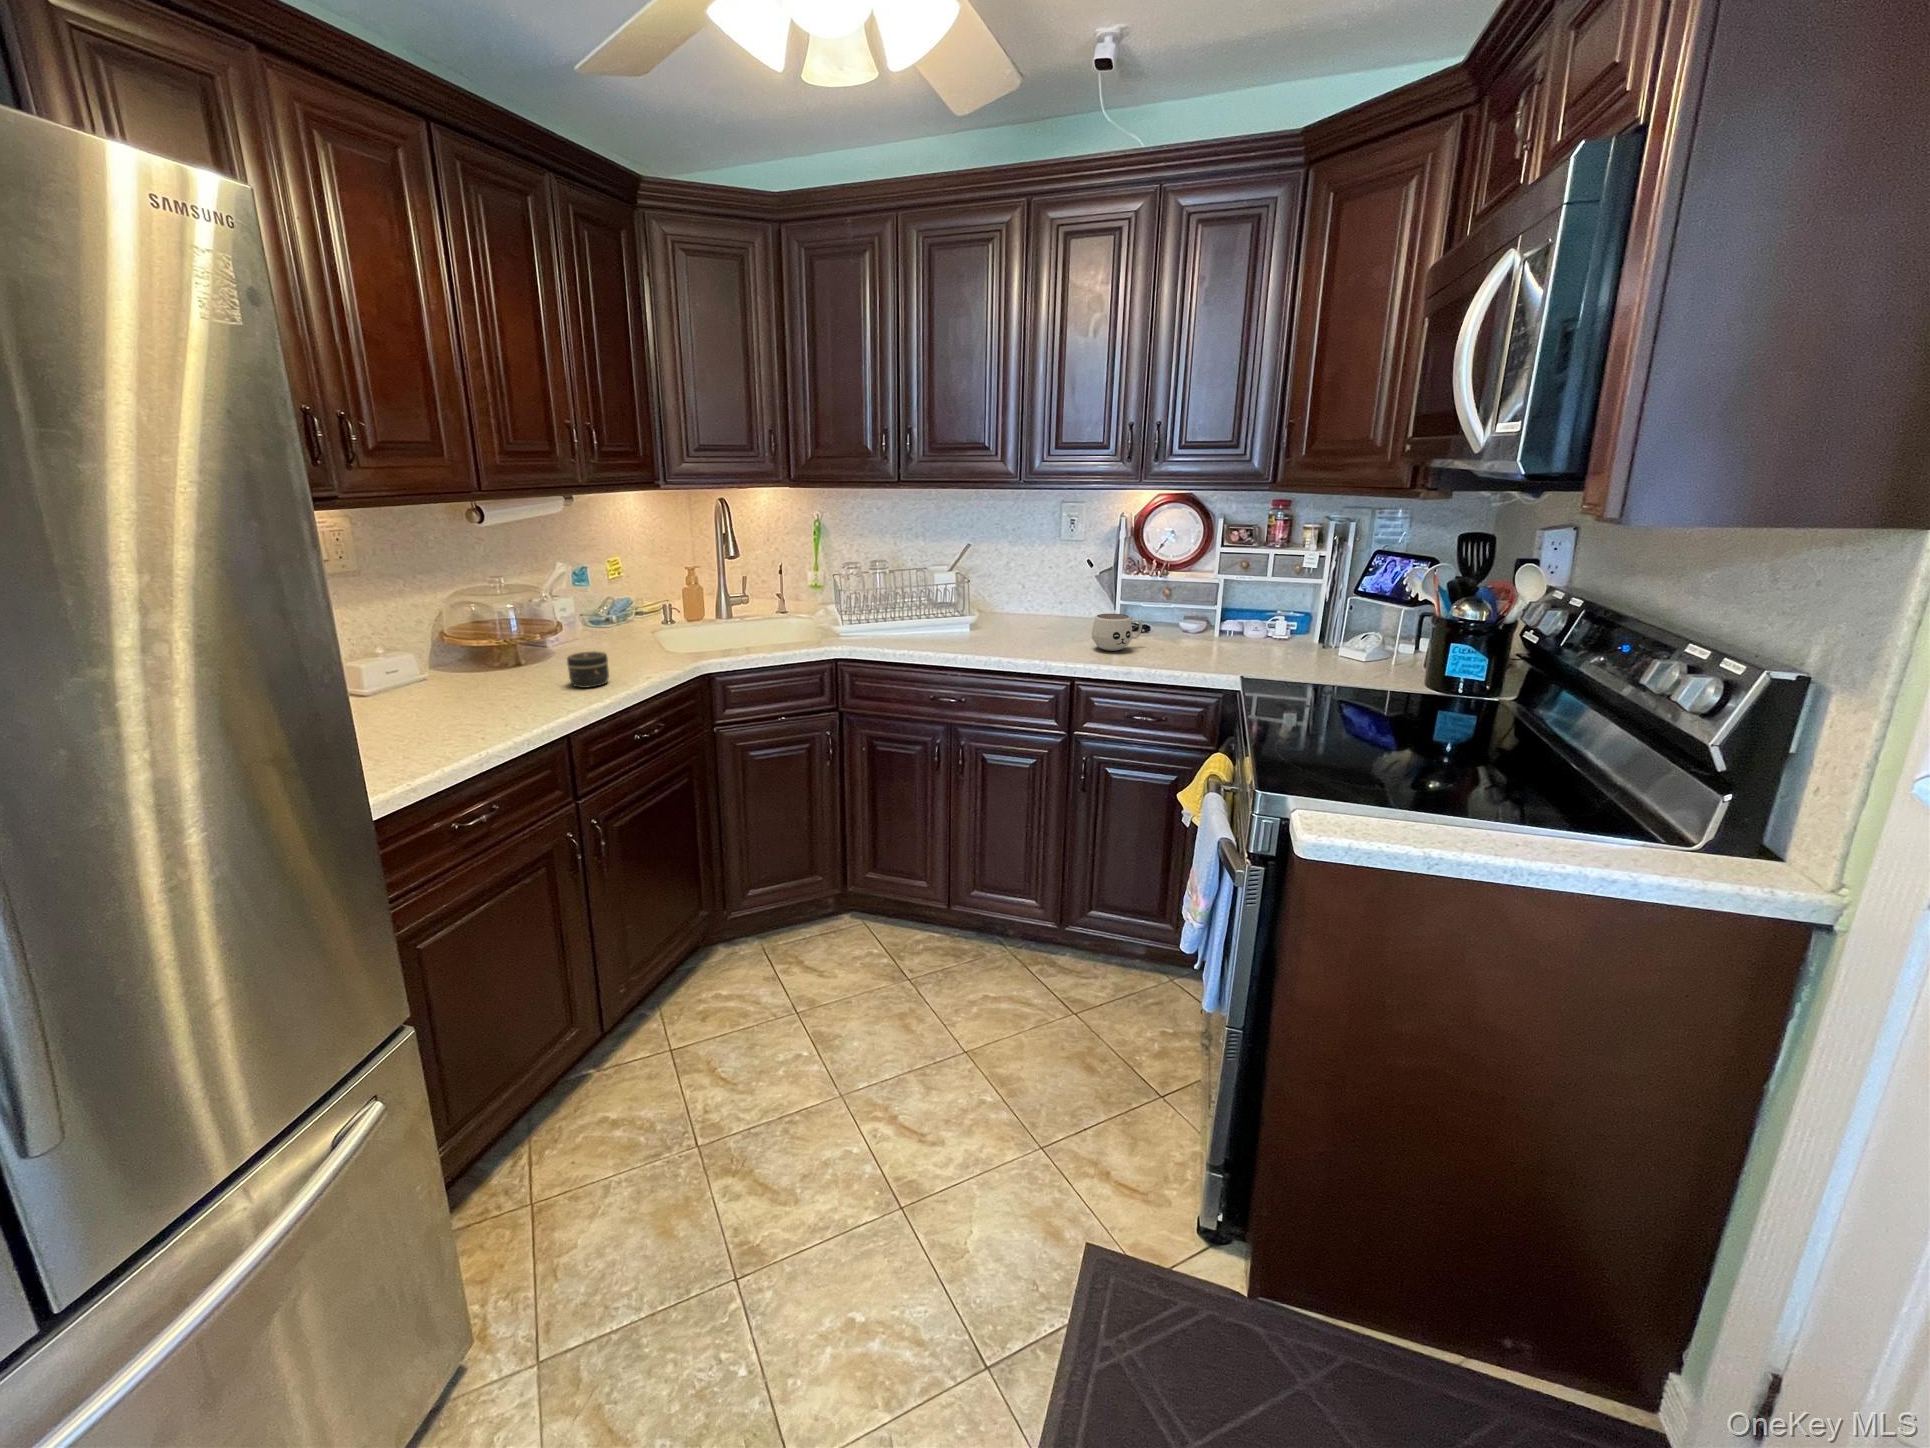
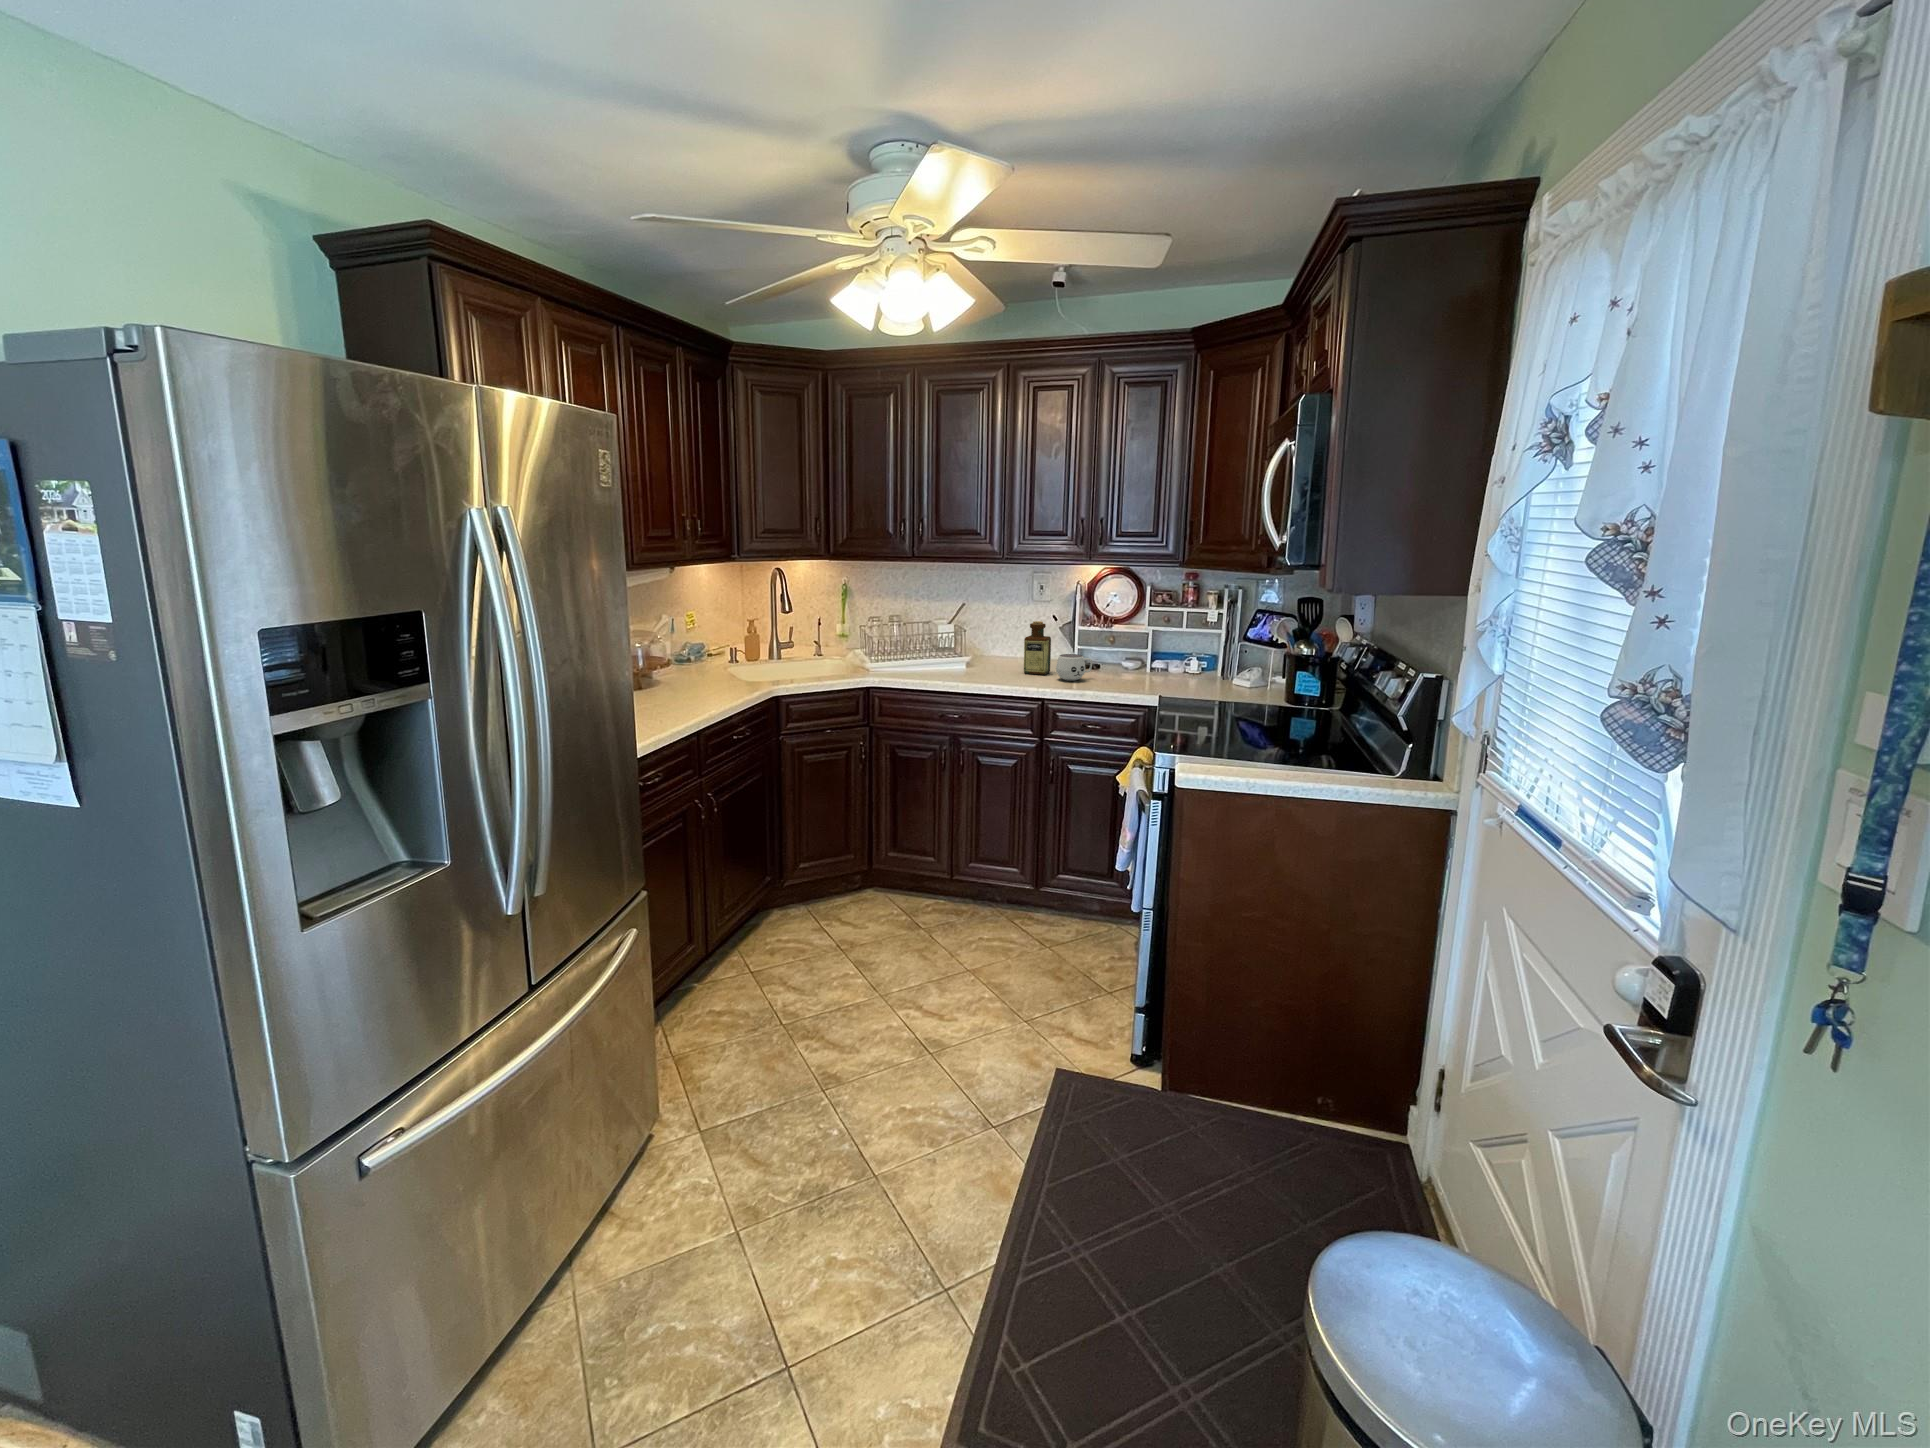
bottle: none [1048,568,1085,641] -> present [1024,621,1051,675]
jar: present [567,651,609,688] -> none [684,677,712,702]

